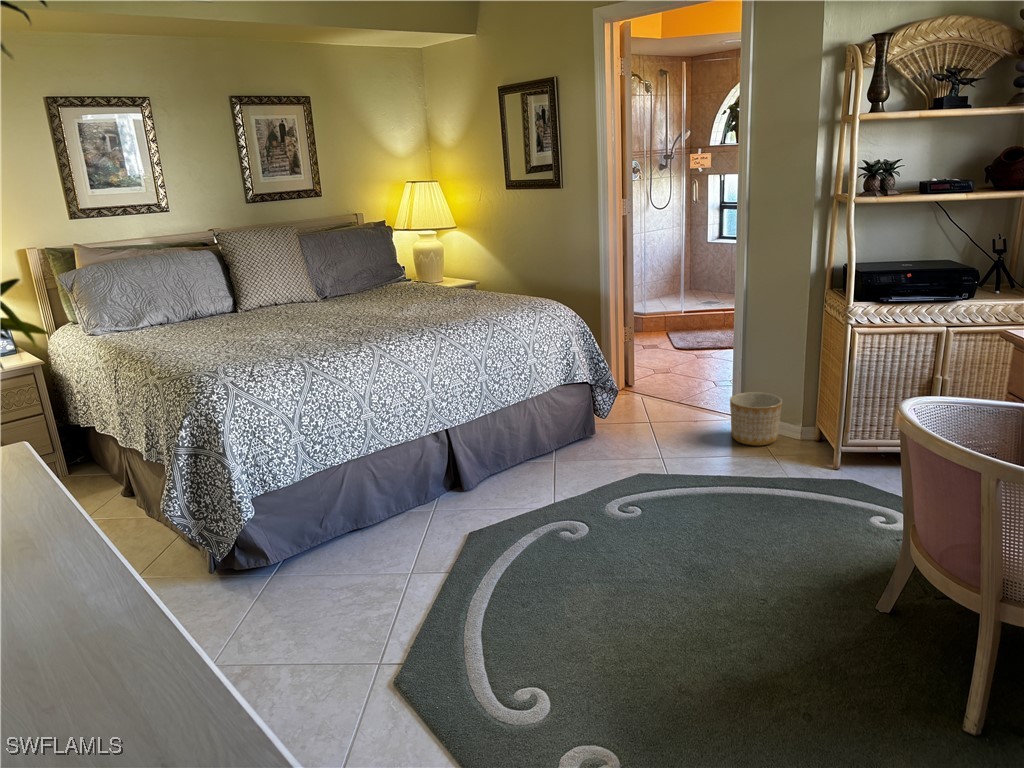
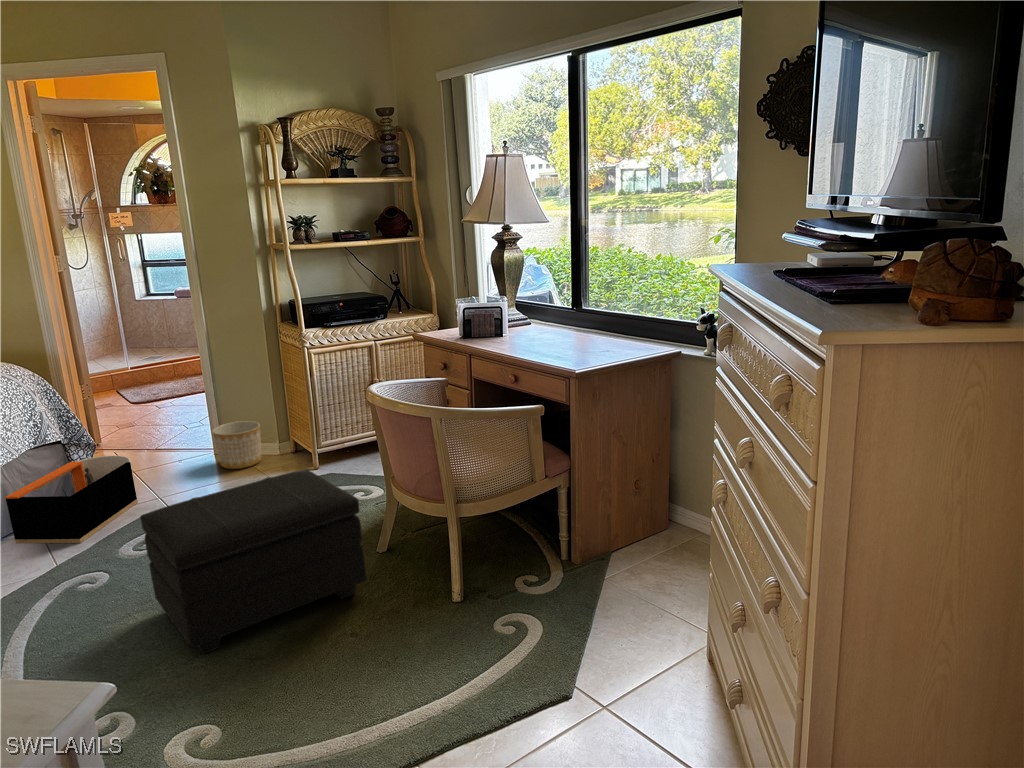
storage bin: none [530,402,642,486] -> present [6,456,138,543]
footstool: none [607,487,852,668] -> present [141,470,367,654]

